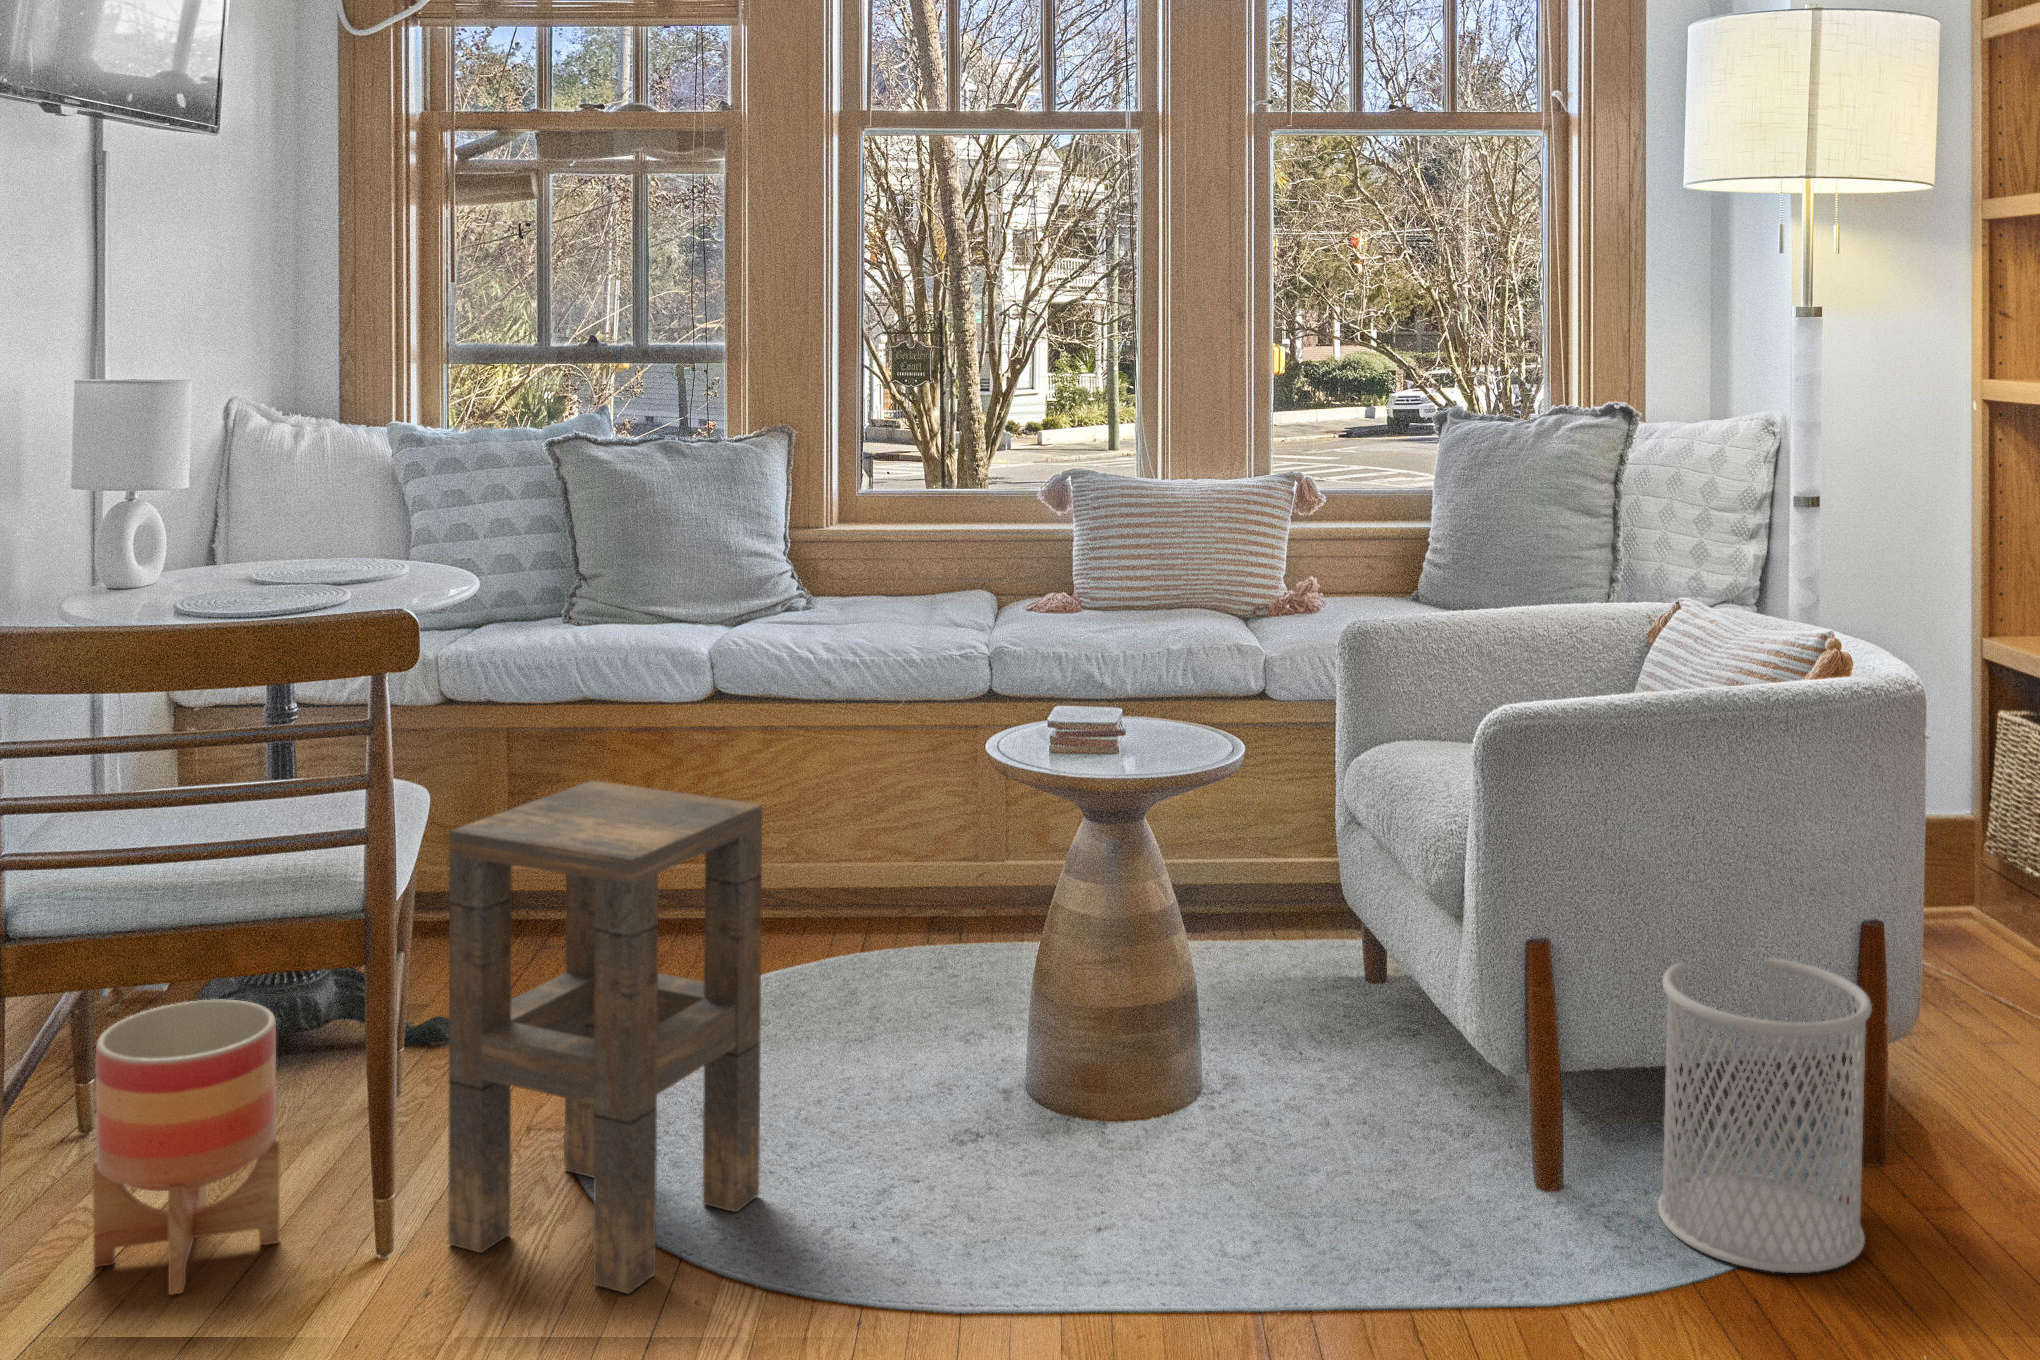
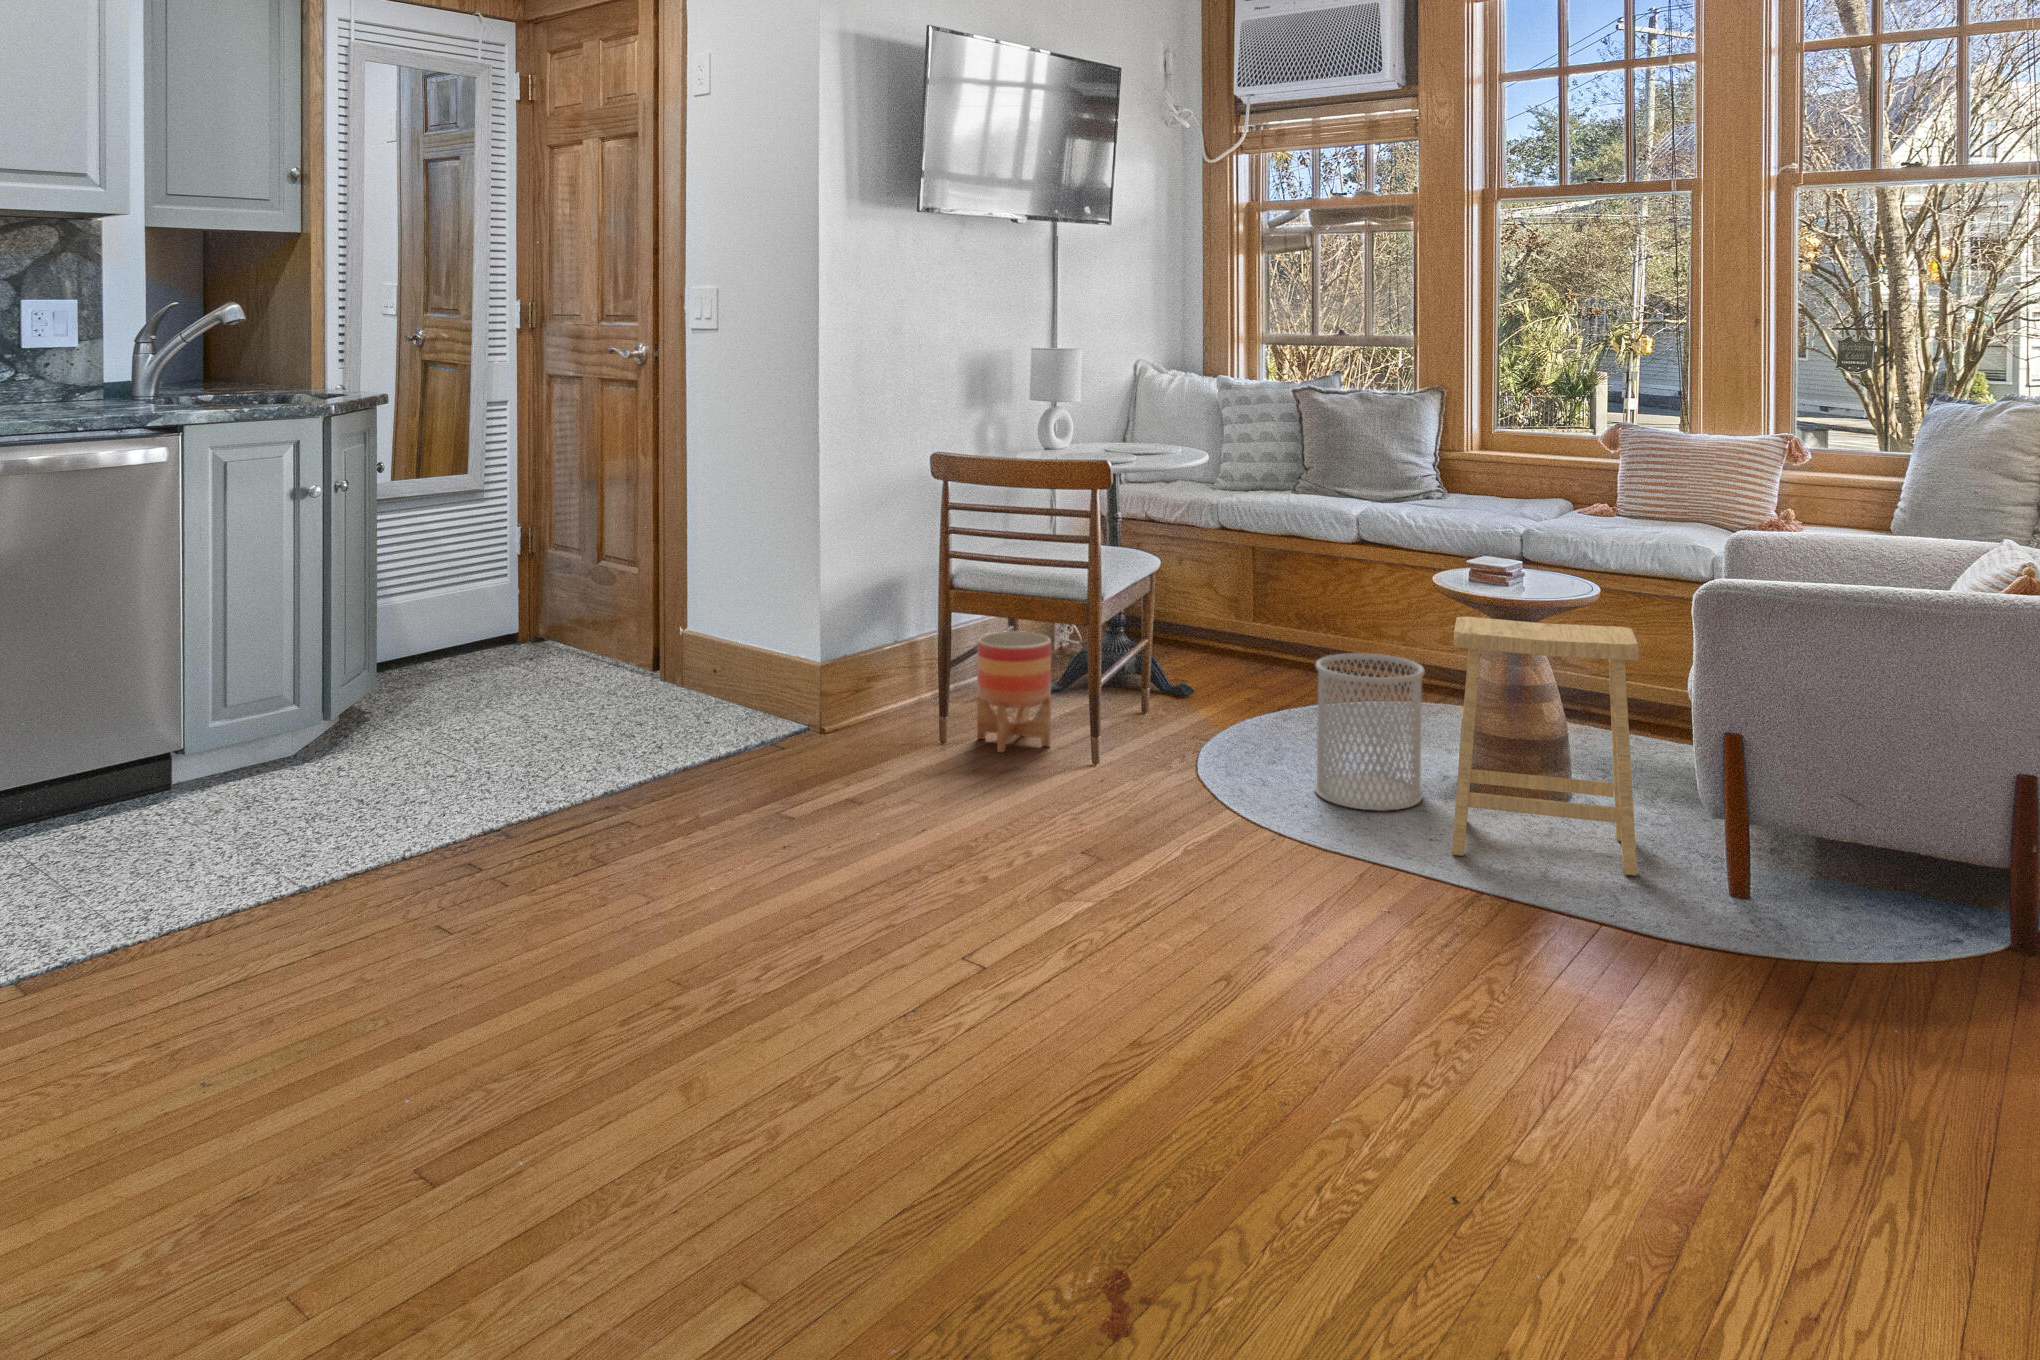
side table: present [448,781,763,1294] -> none [1115,553,1269,792]
footstool: none [1129,830,1466,1291] -> present [1452,616,1639,876]
wastebasket: present [1658,957,1872,1273] -> present [1314,653,1425,811]

